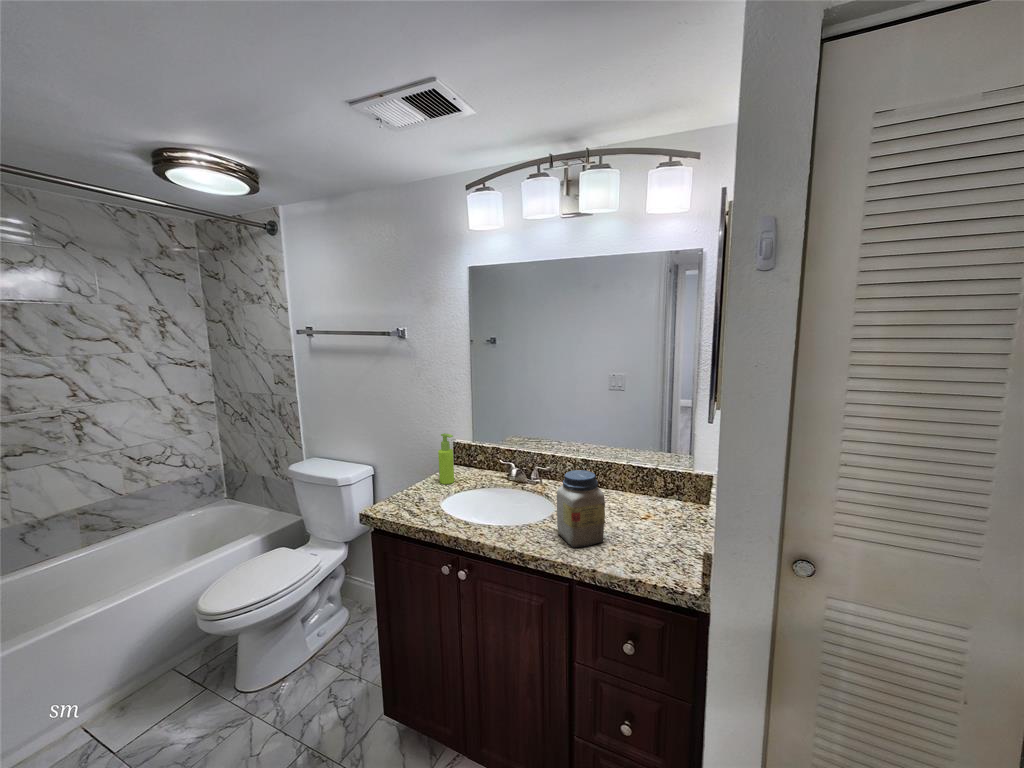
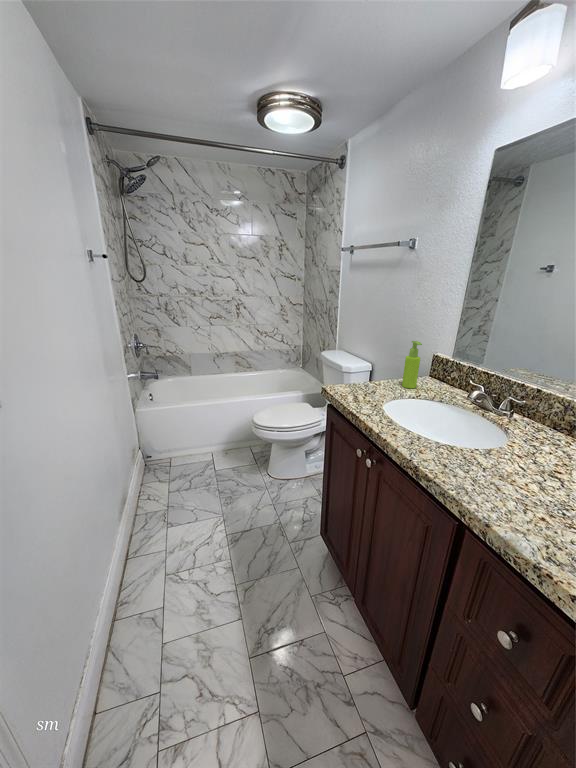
jar: present [557,470,605,548] -> none [478,401,557,502]

